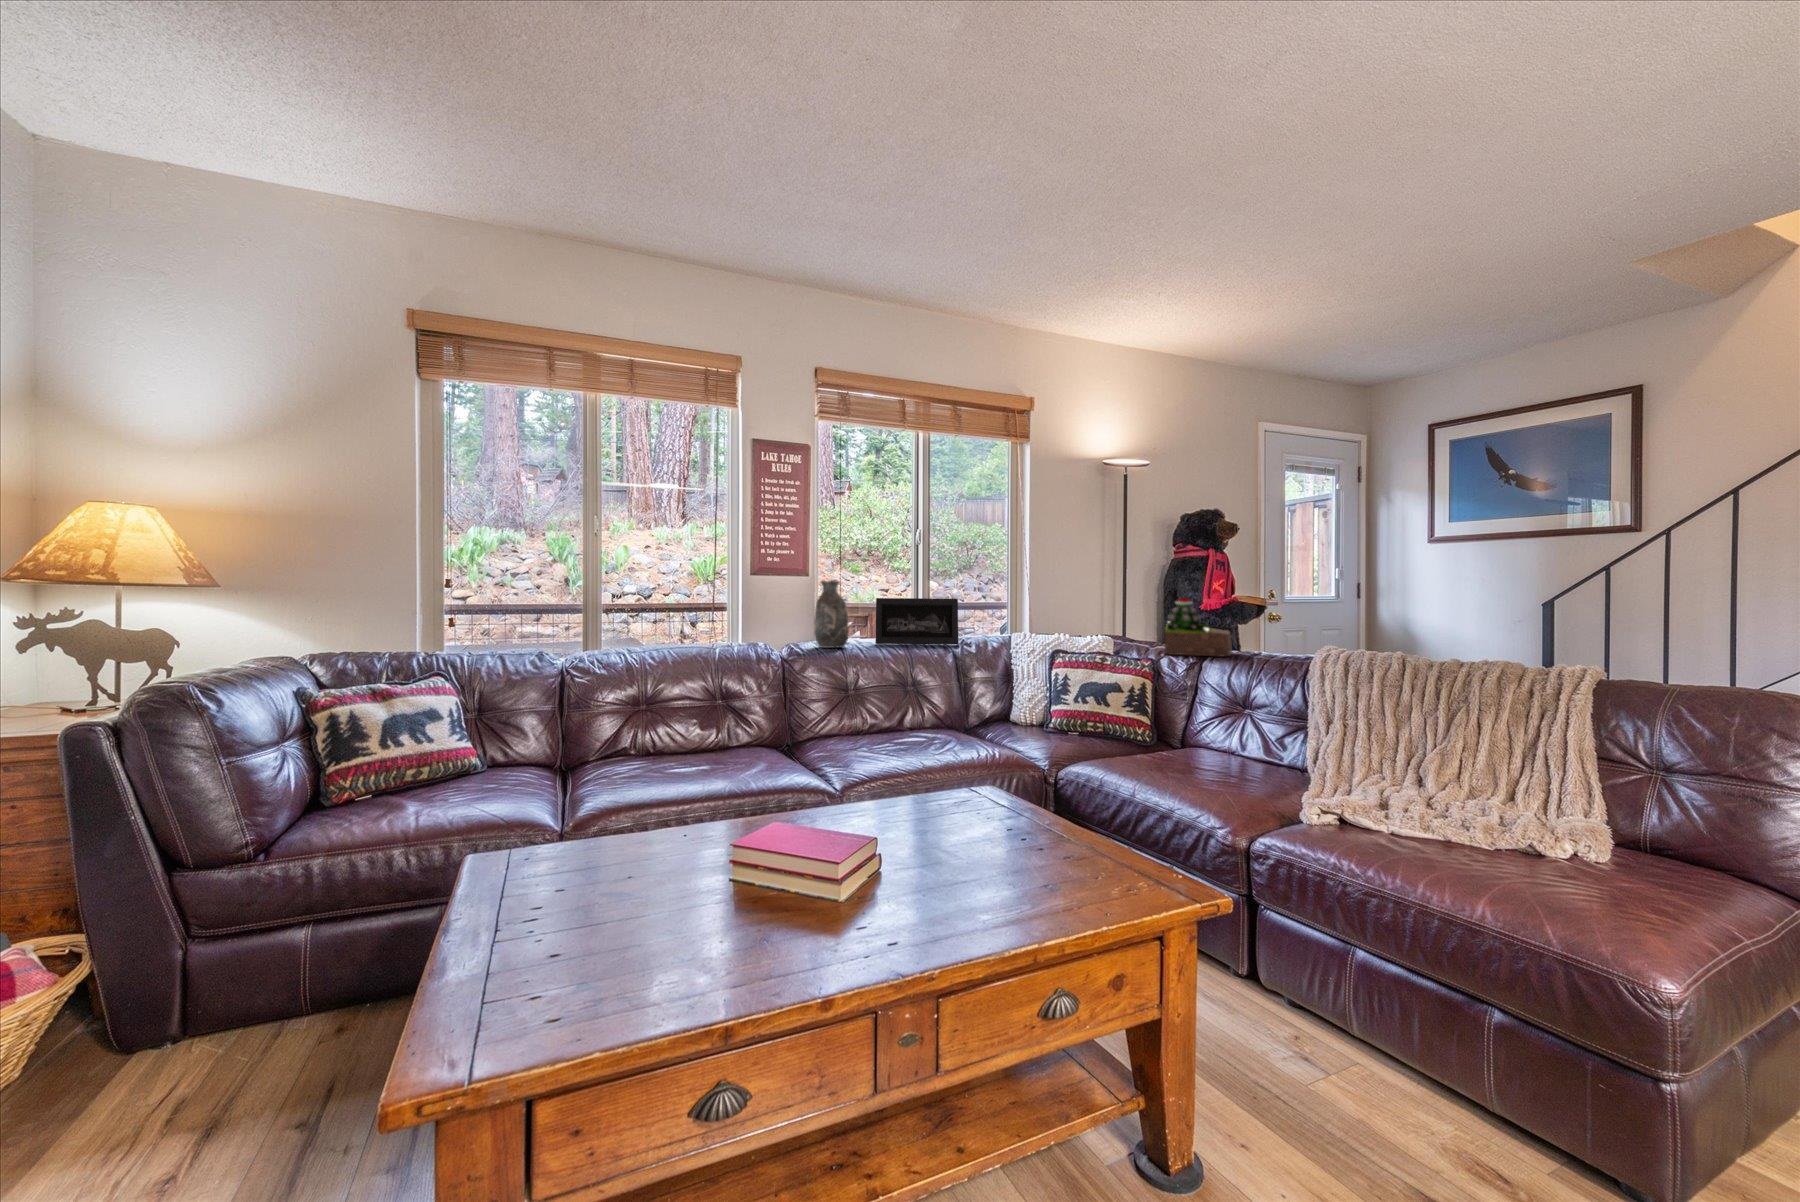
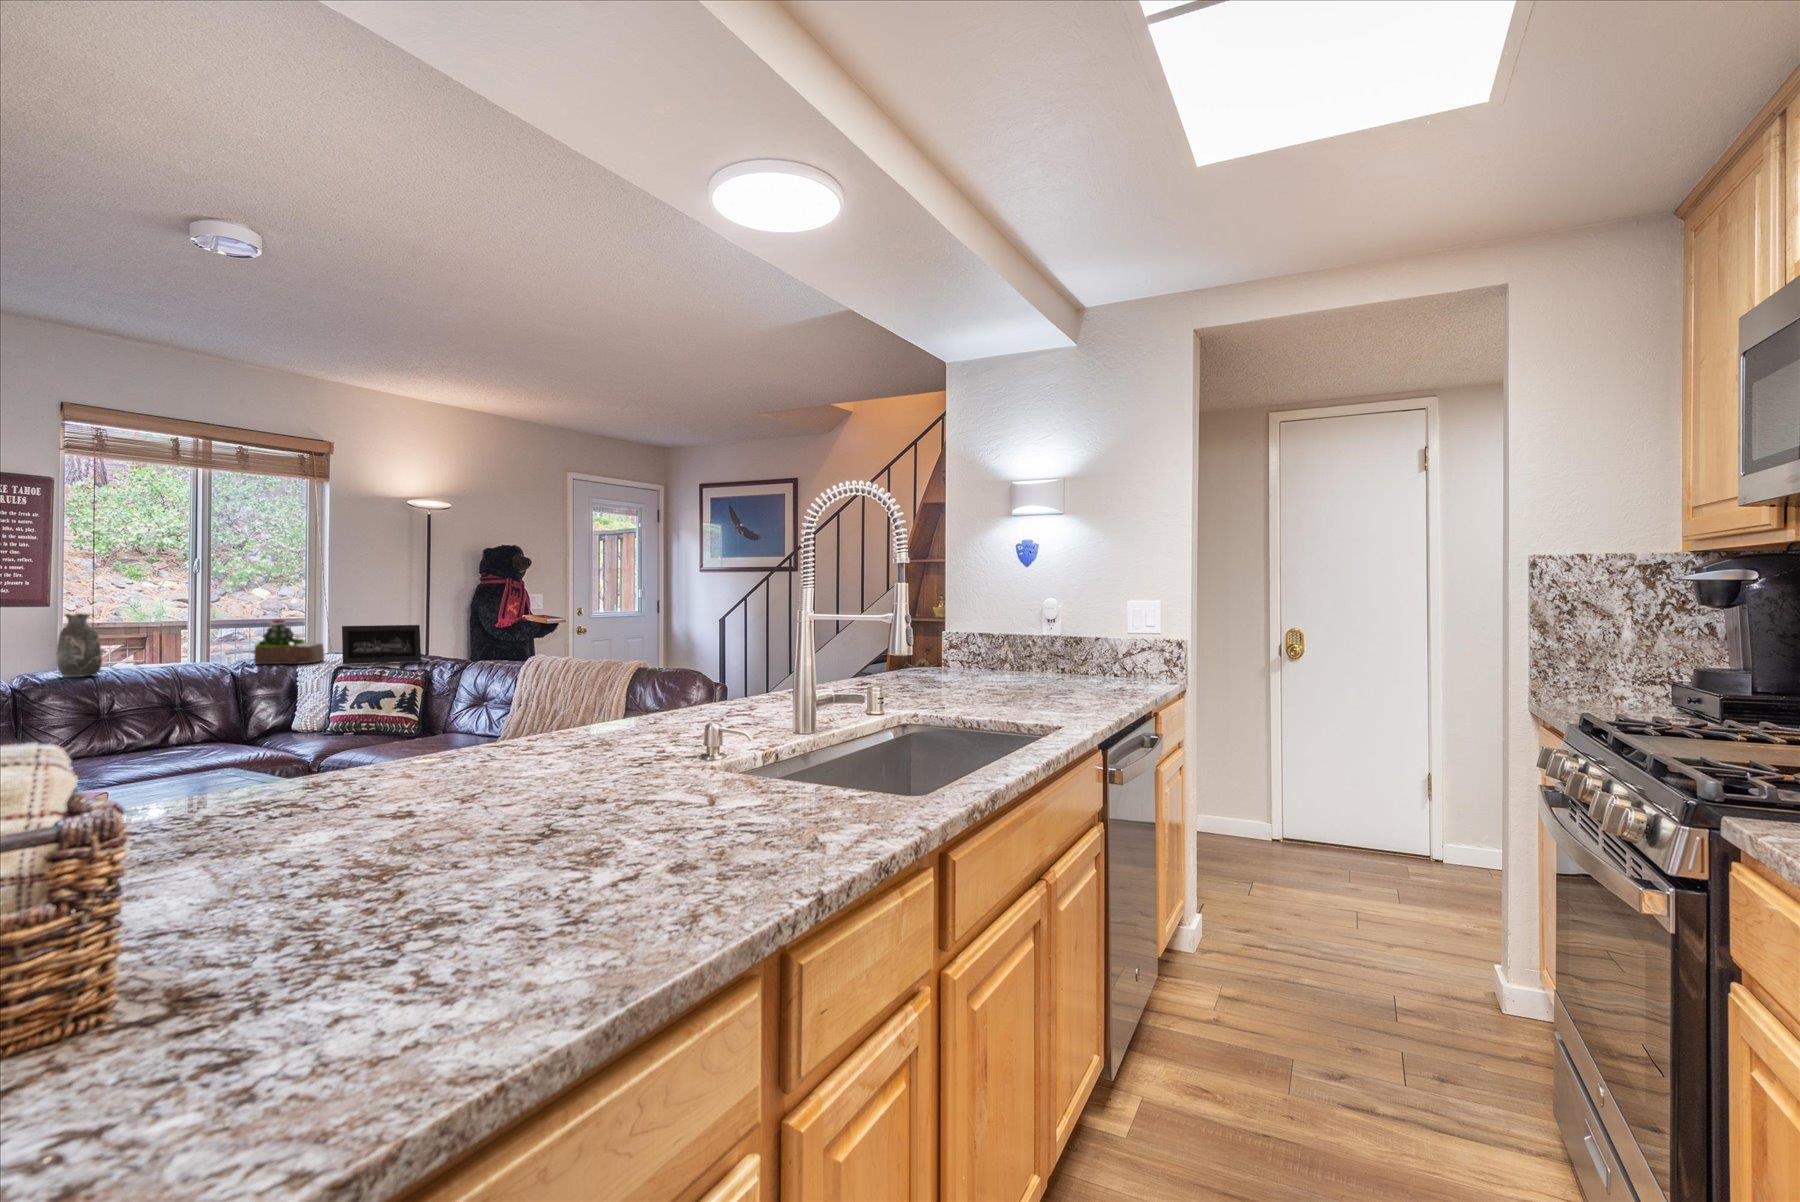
picture frame: present [876,598,958,645] -> present [342,625,421,664]
succulent plant: present [1165,598,1231,656] -> present [254,620,324,664]

